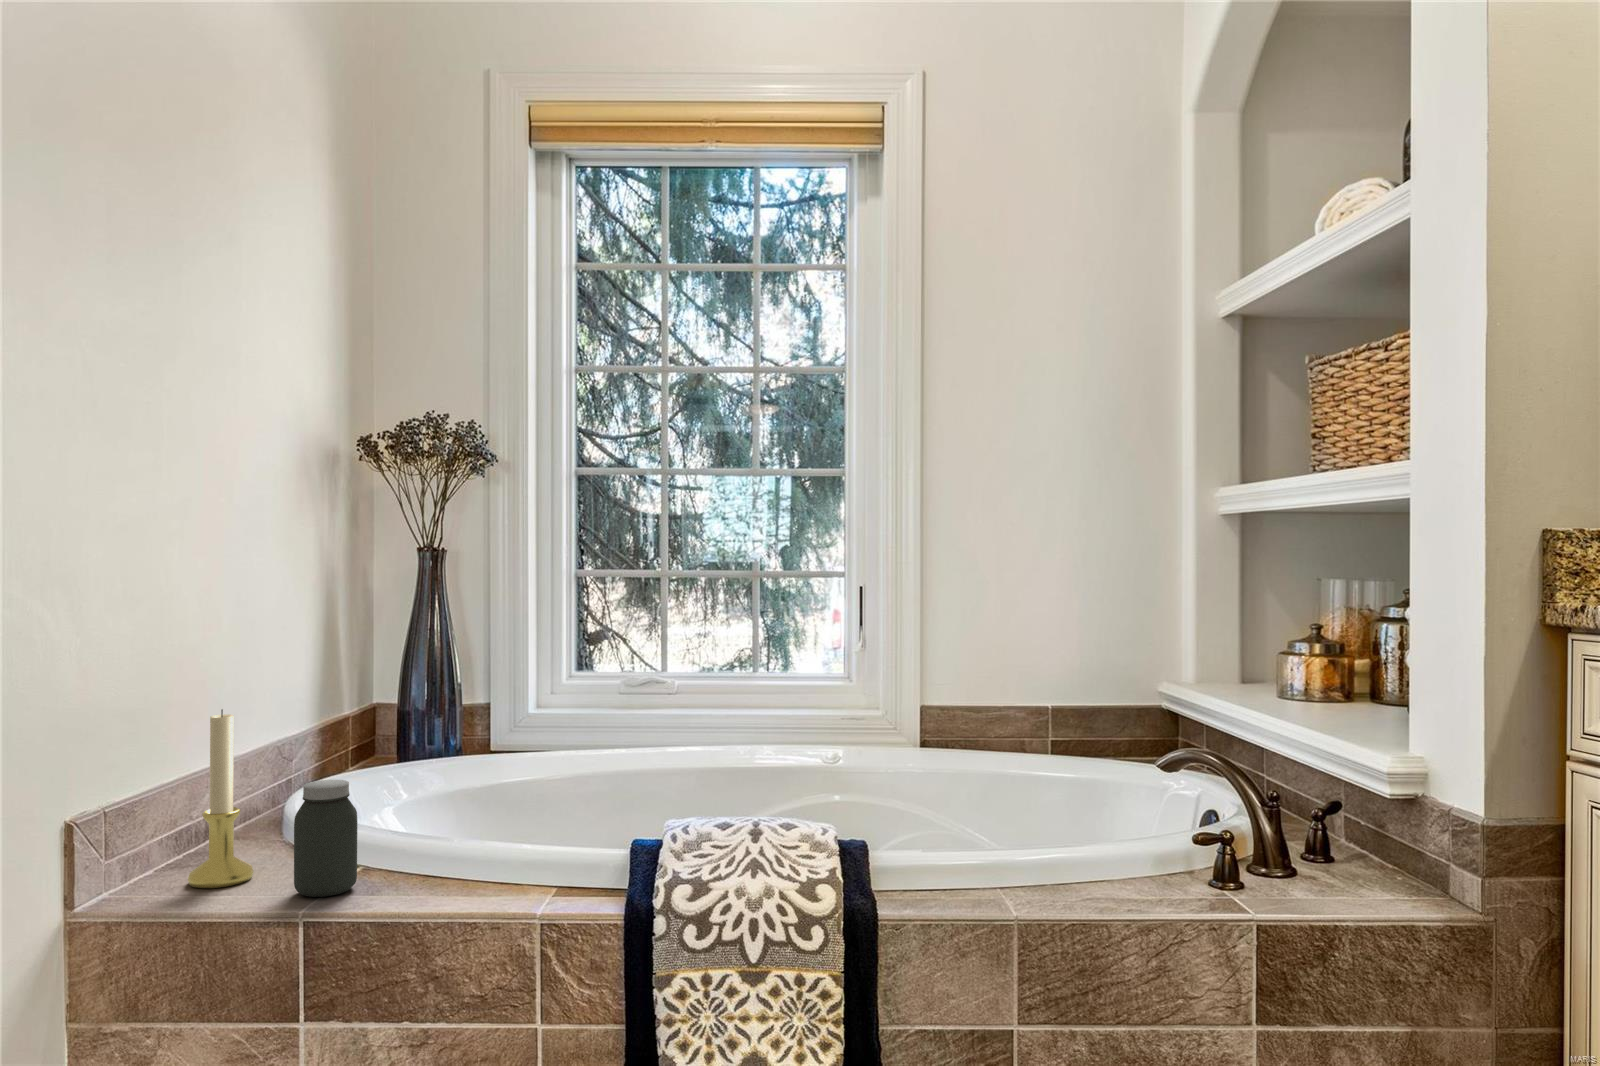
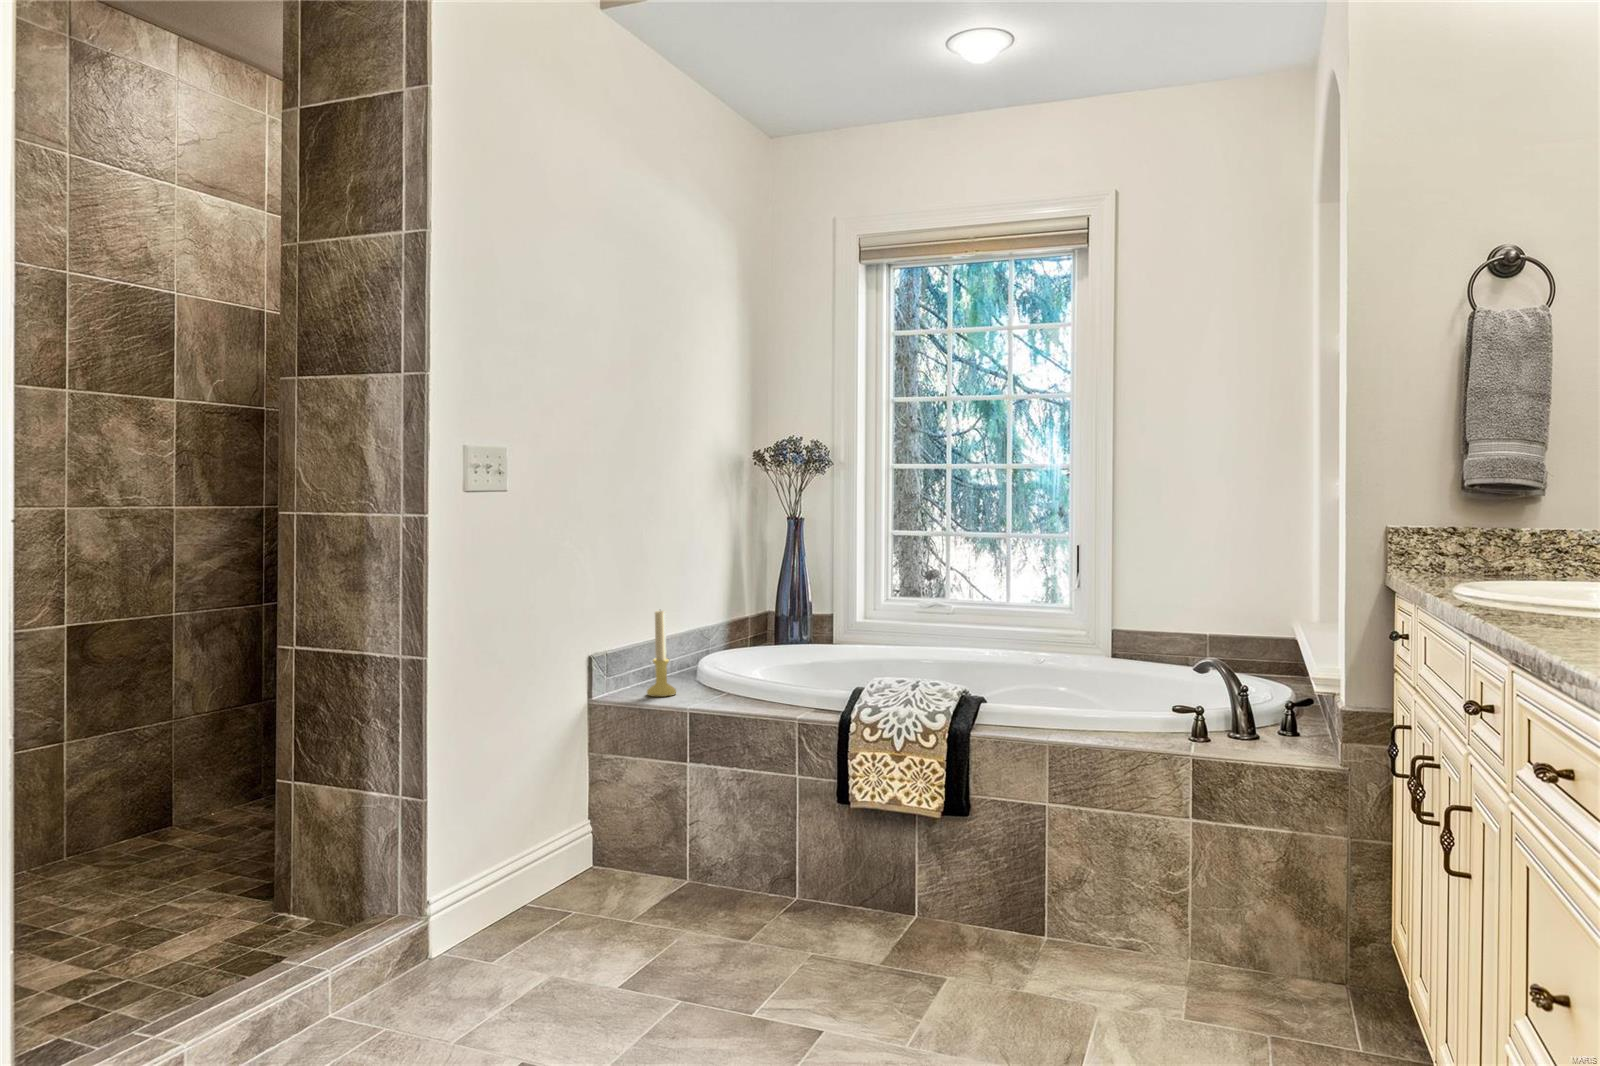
jar: present [294,780,358,897] -> none [690,646,720,704]

